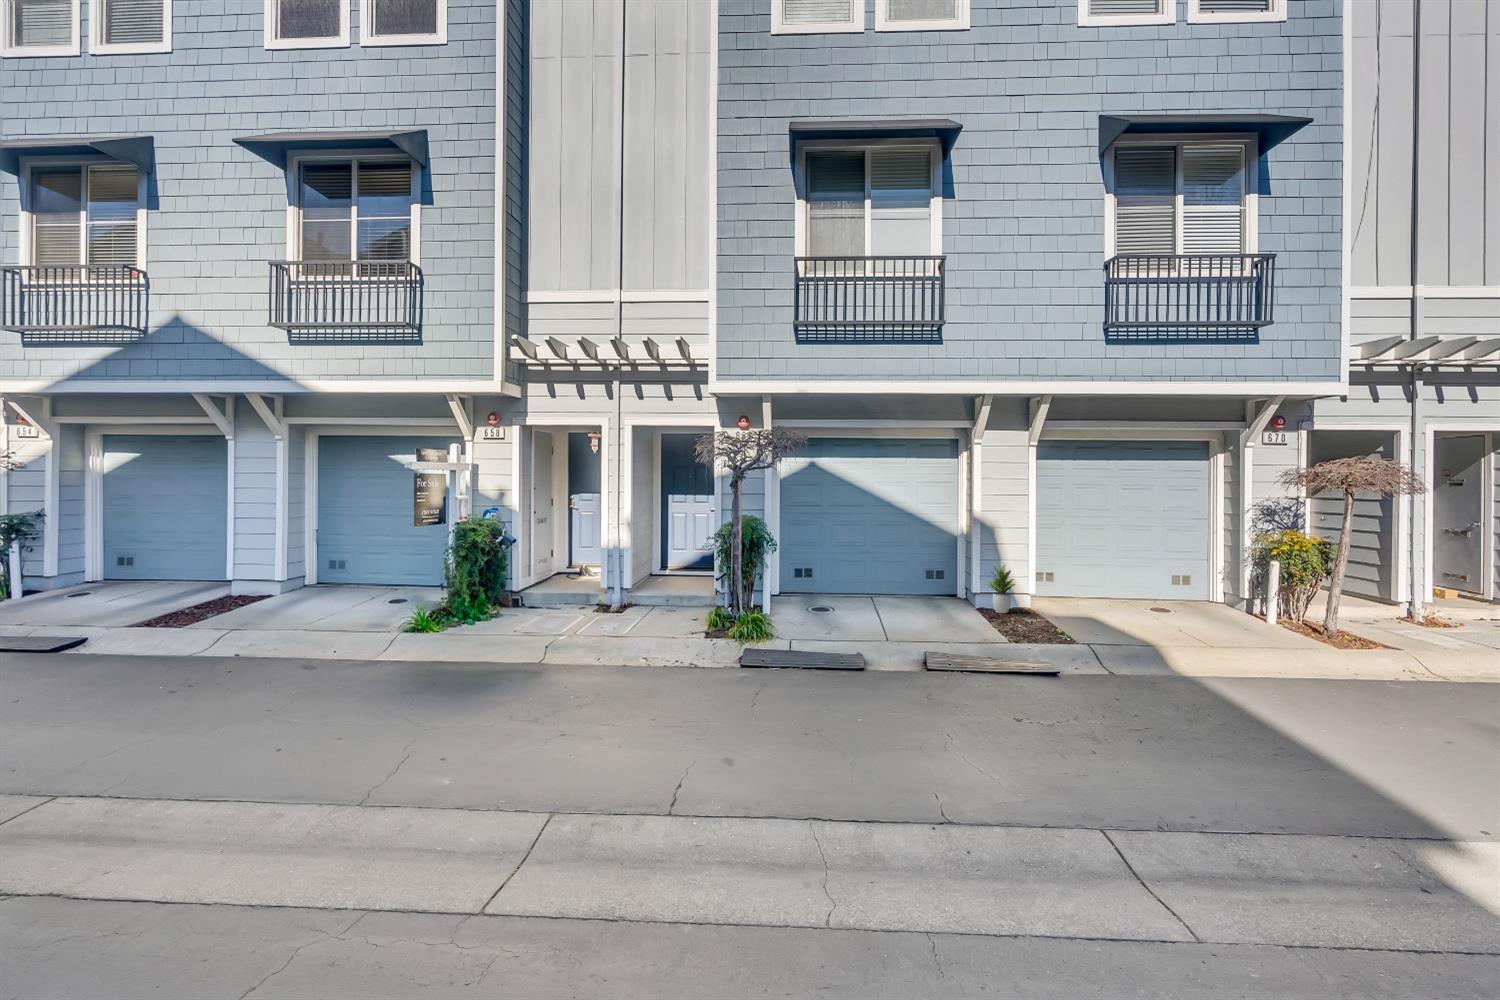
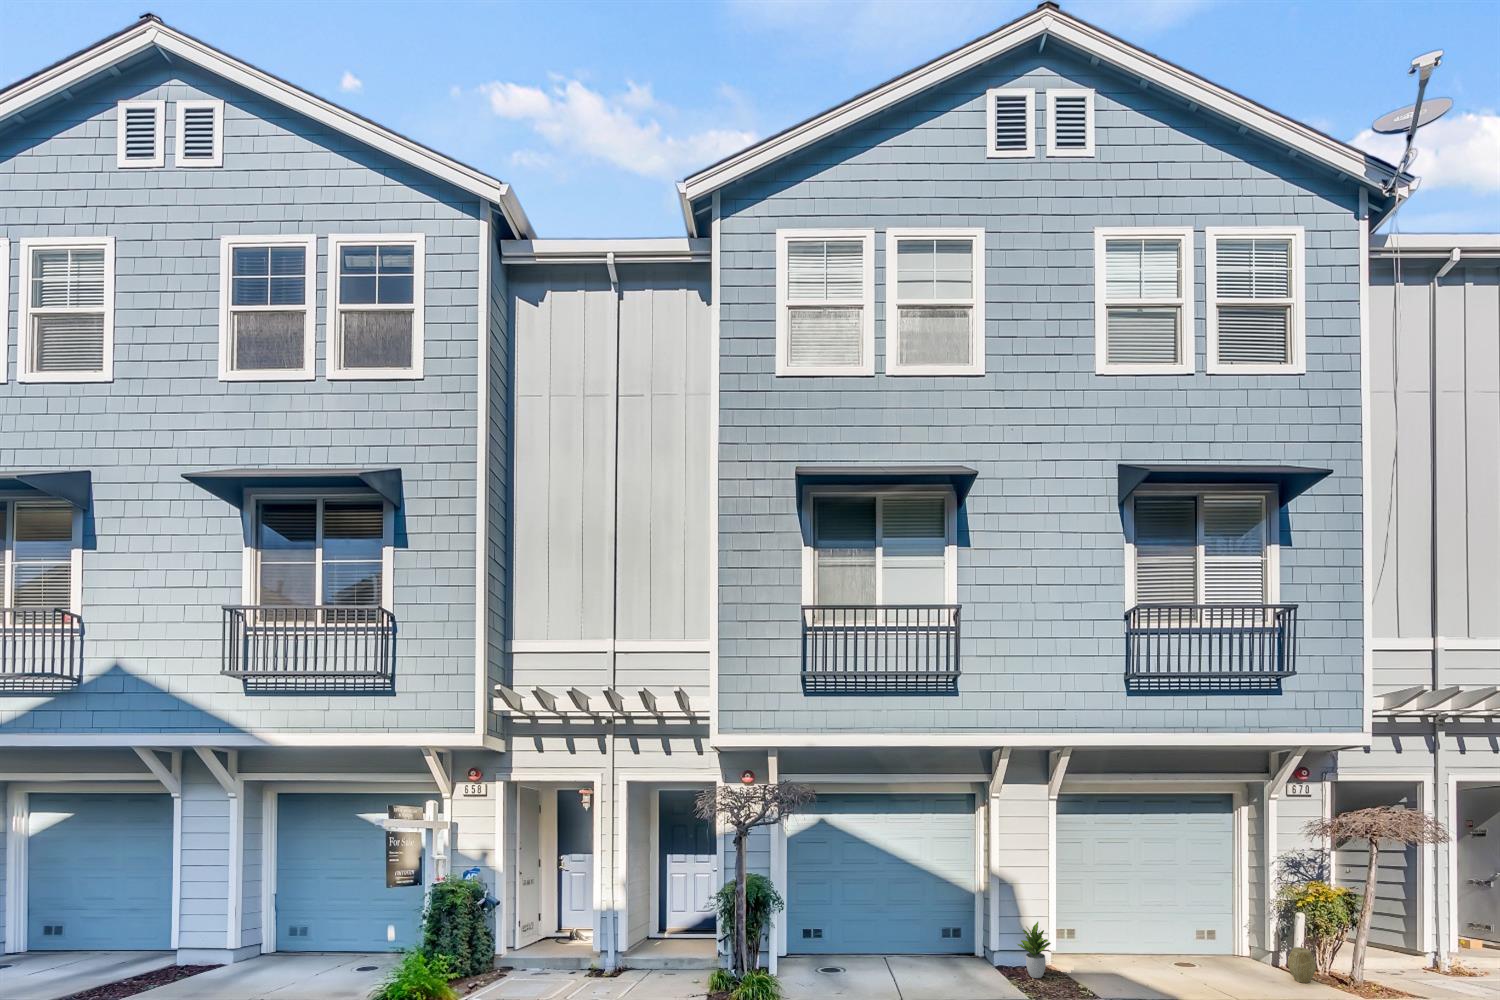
woven basket: none [1238,590,1267,620] -> present [1288,947,1316,983]

